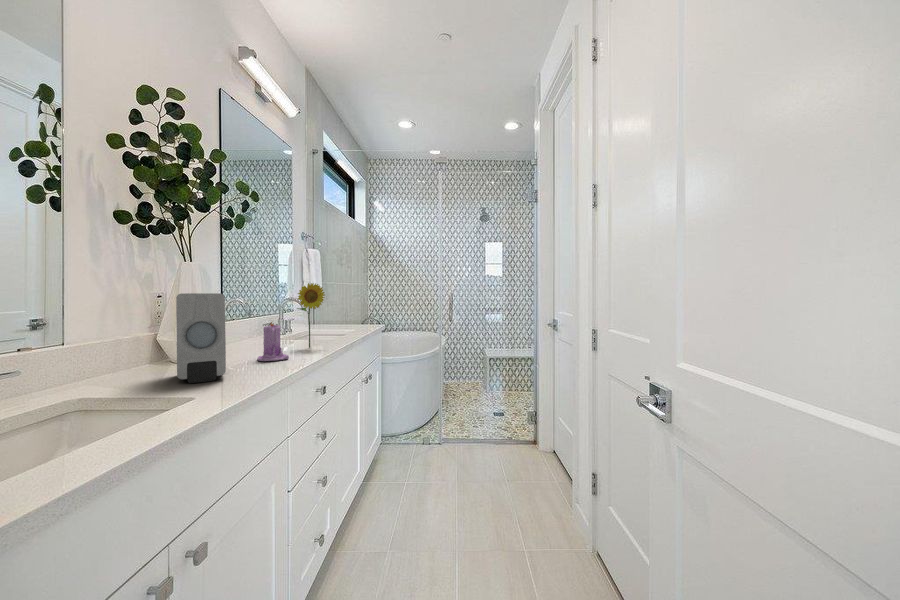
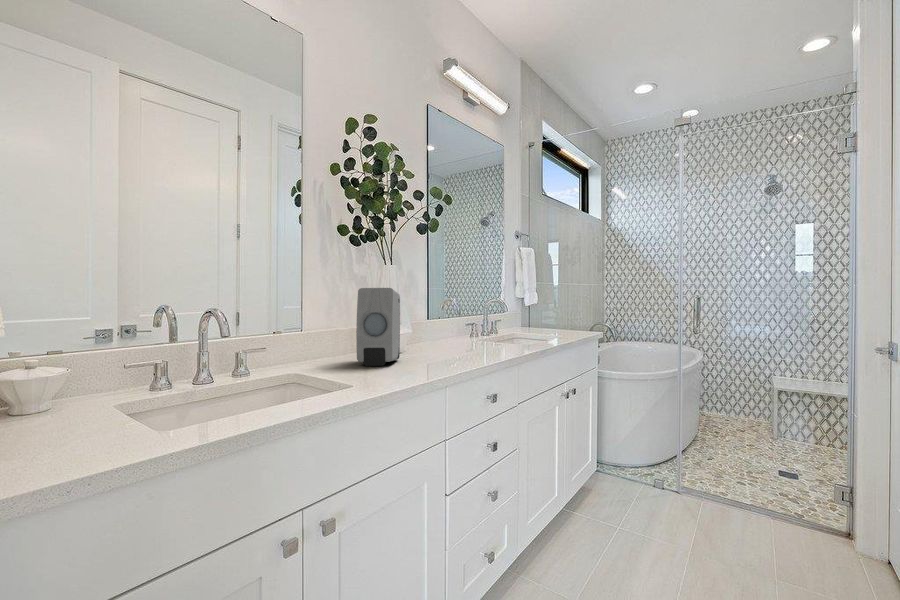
flower: present [297,283,325,348] -> none [484,280,513,349]
candle: present [257,322,289,361] -> none [437,316,466,356]

